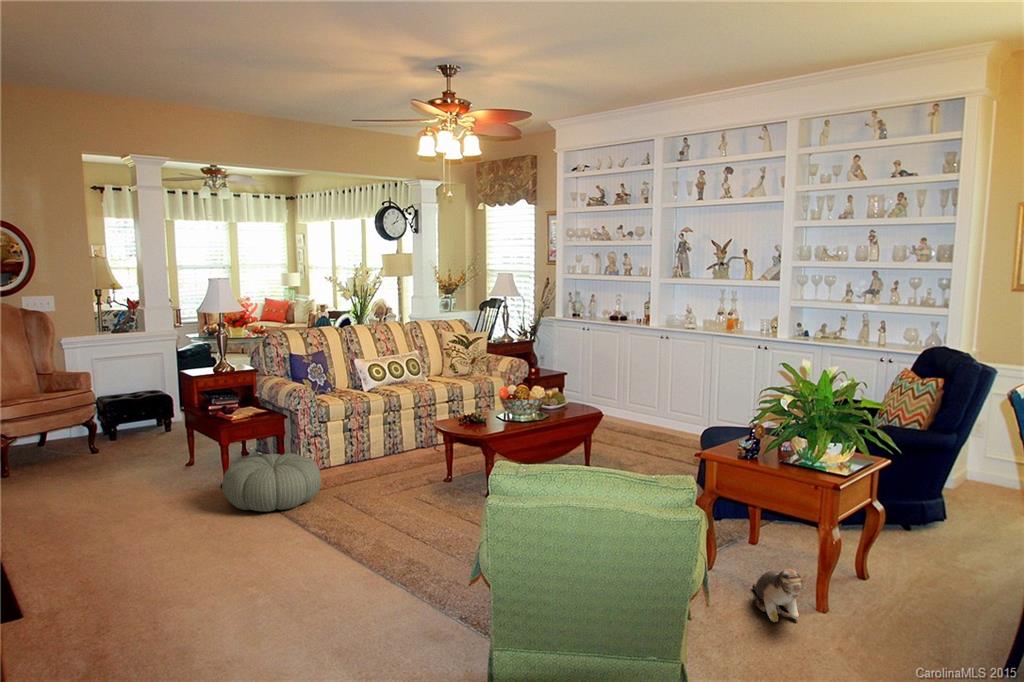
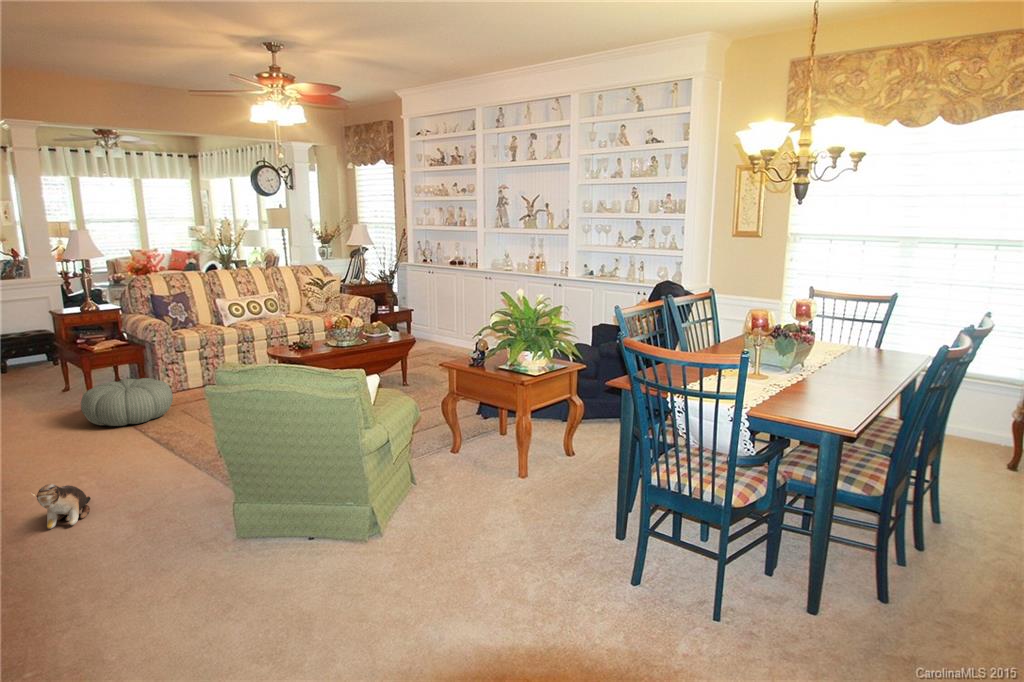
plush toy: present [752,568,807,622] -> present [30,483,91,529]

